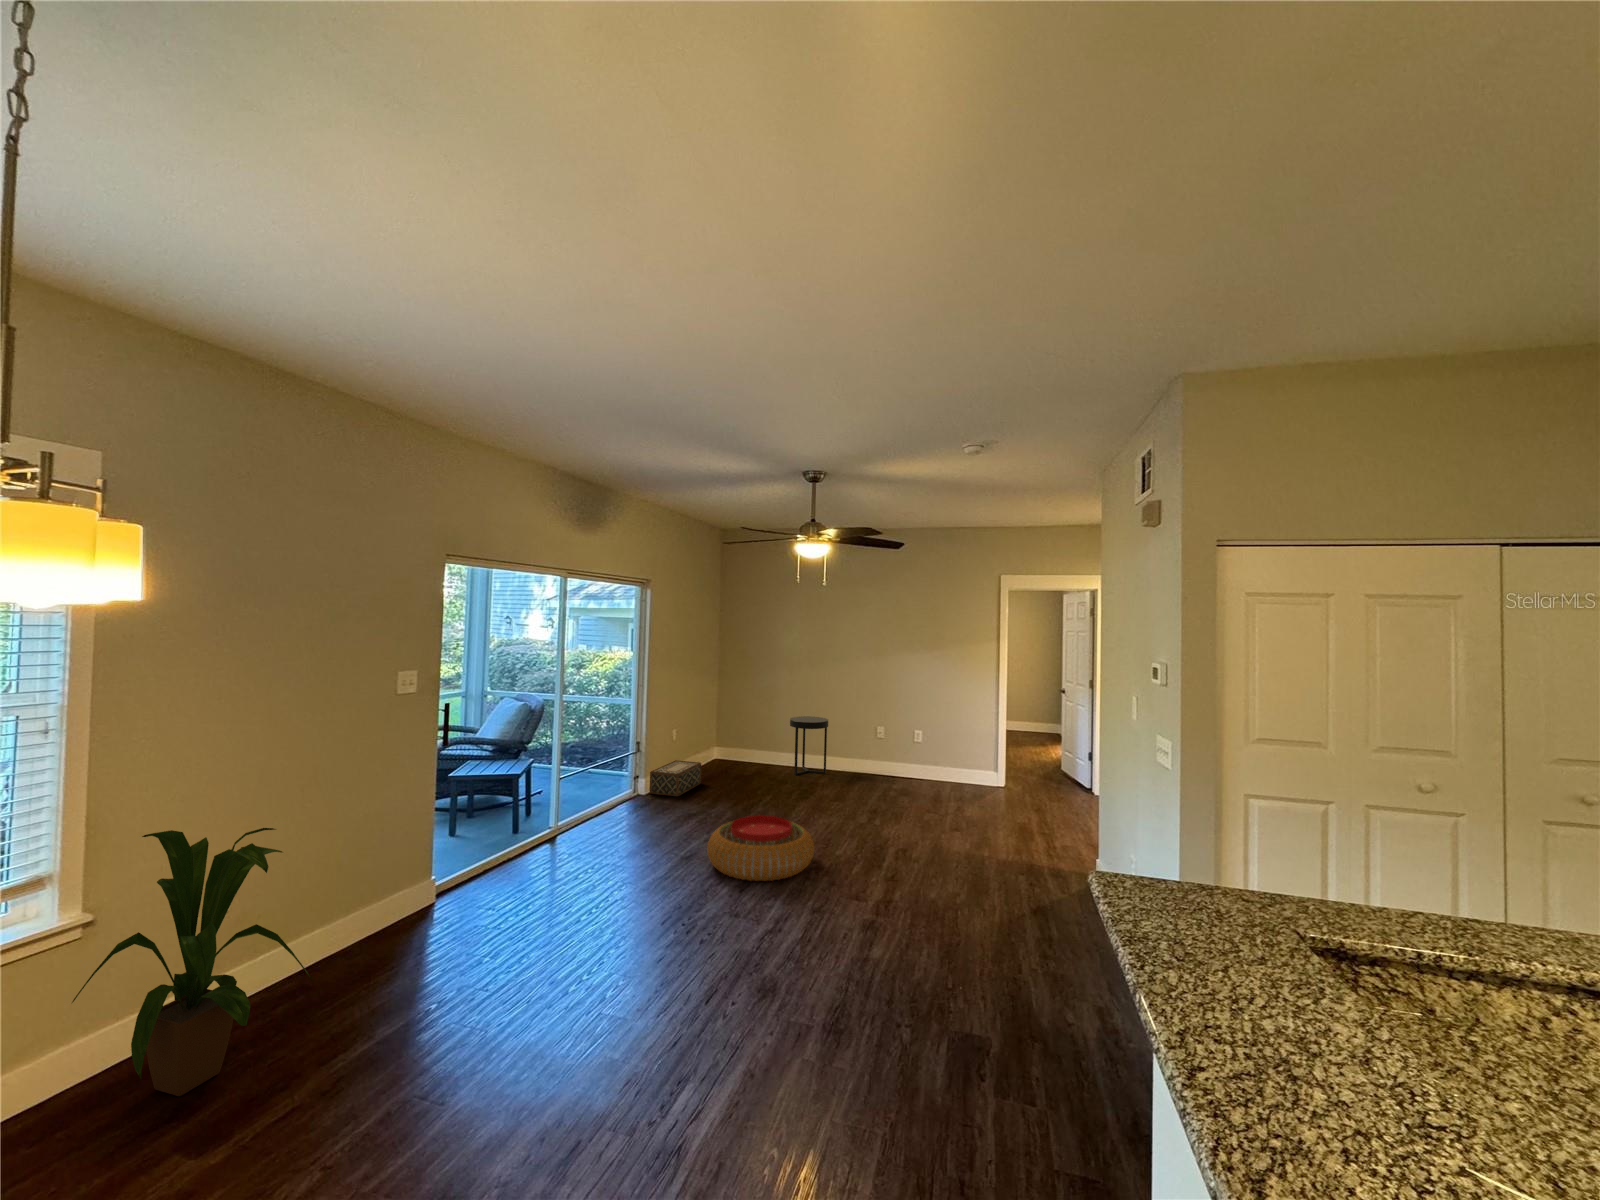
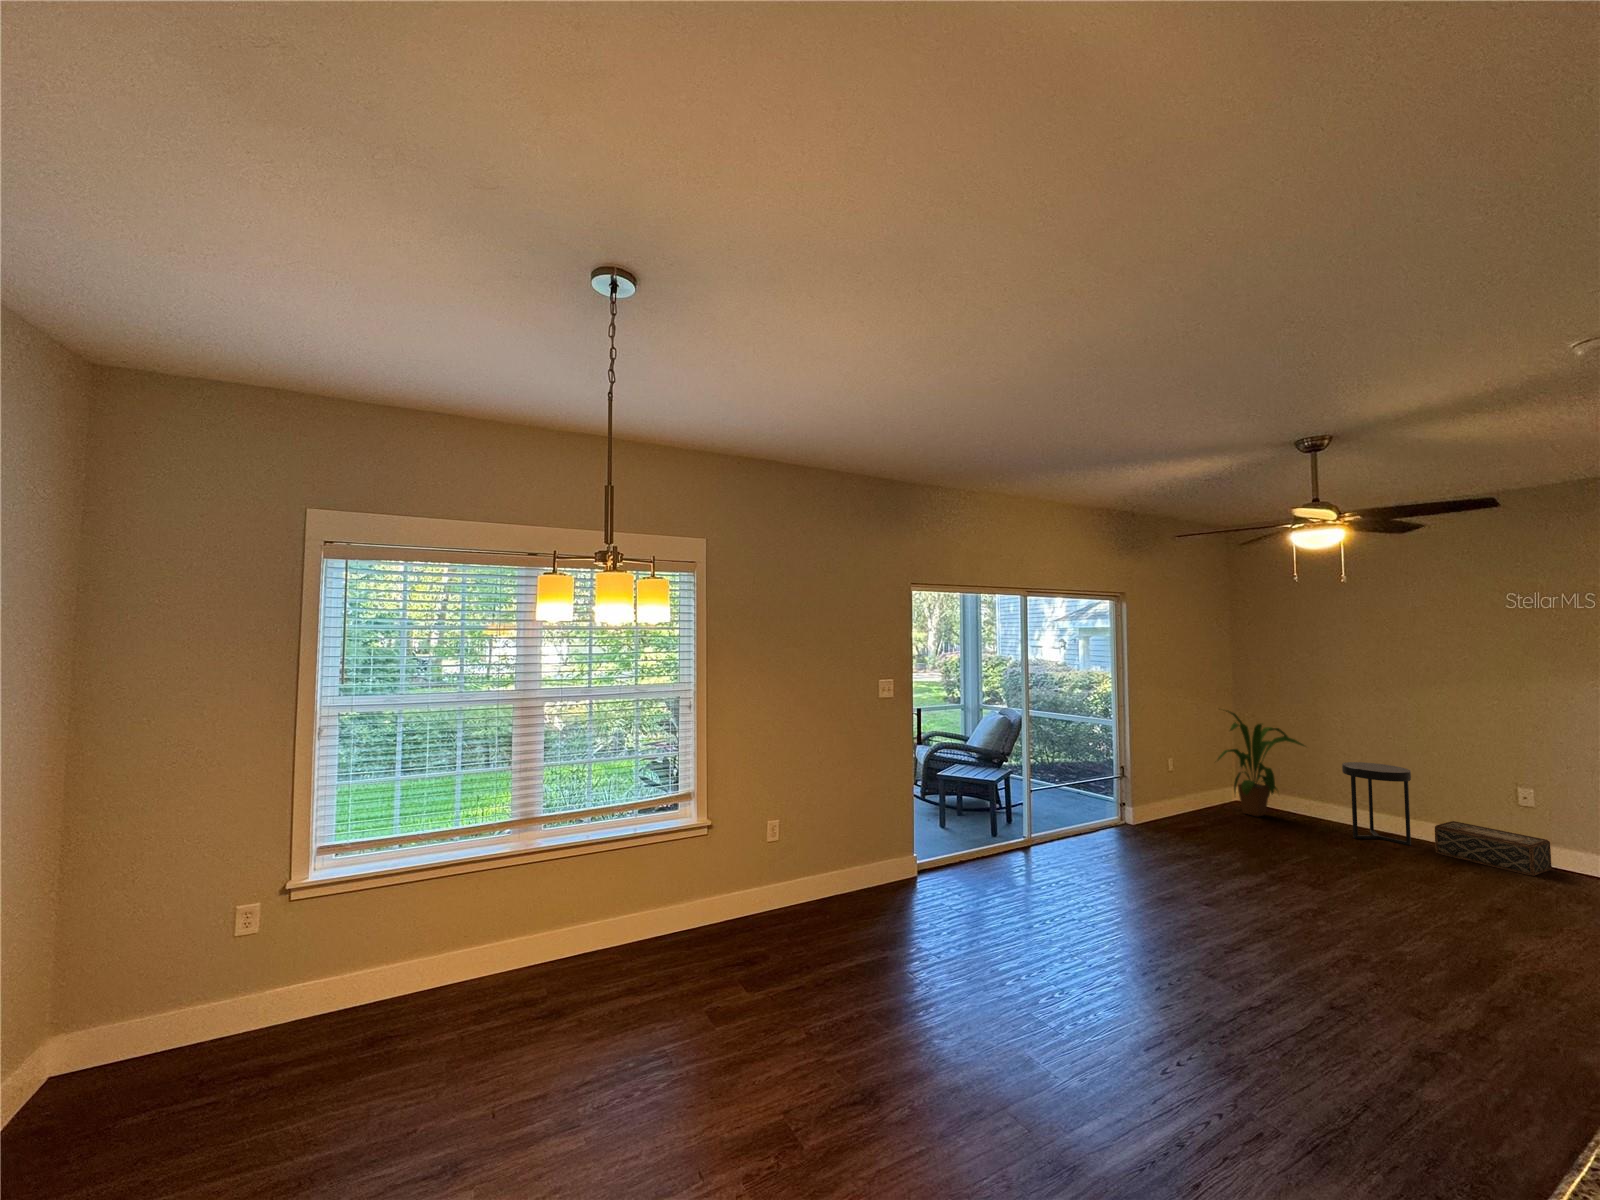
woven basket: present [650,760,701,796] -> present [1435,821,1552,876]
pouf: present [707,815,814,881] -> none [1186,869,1345,956]
house plant: present [72,828,312,1096] -> present [1218,711,1304,816]

